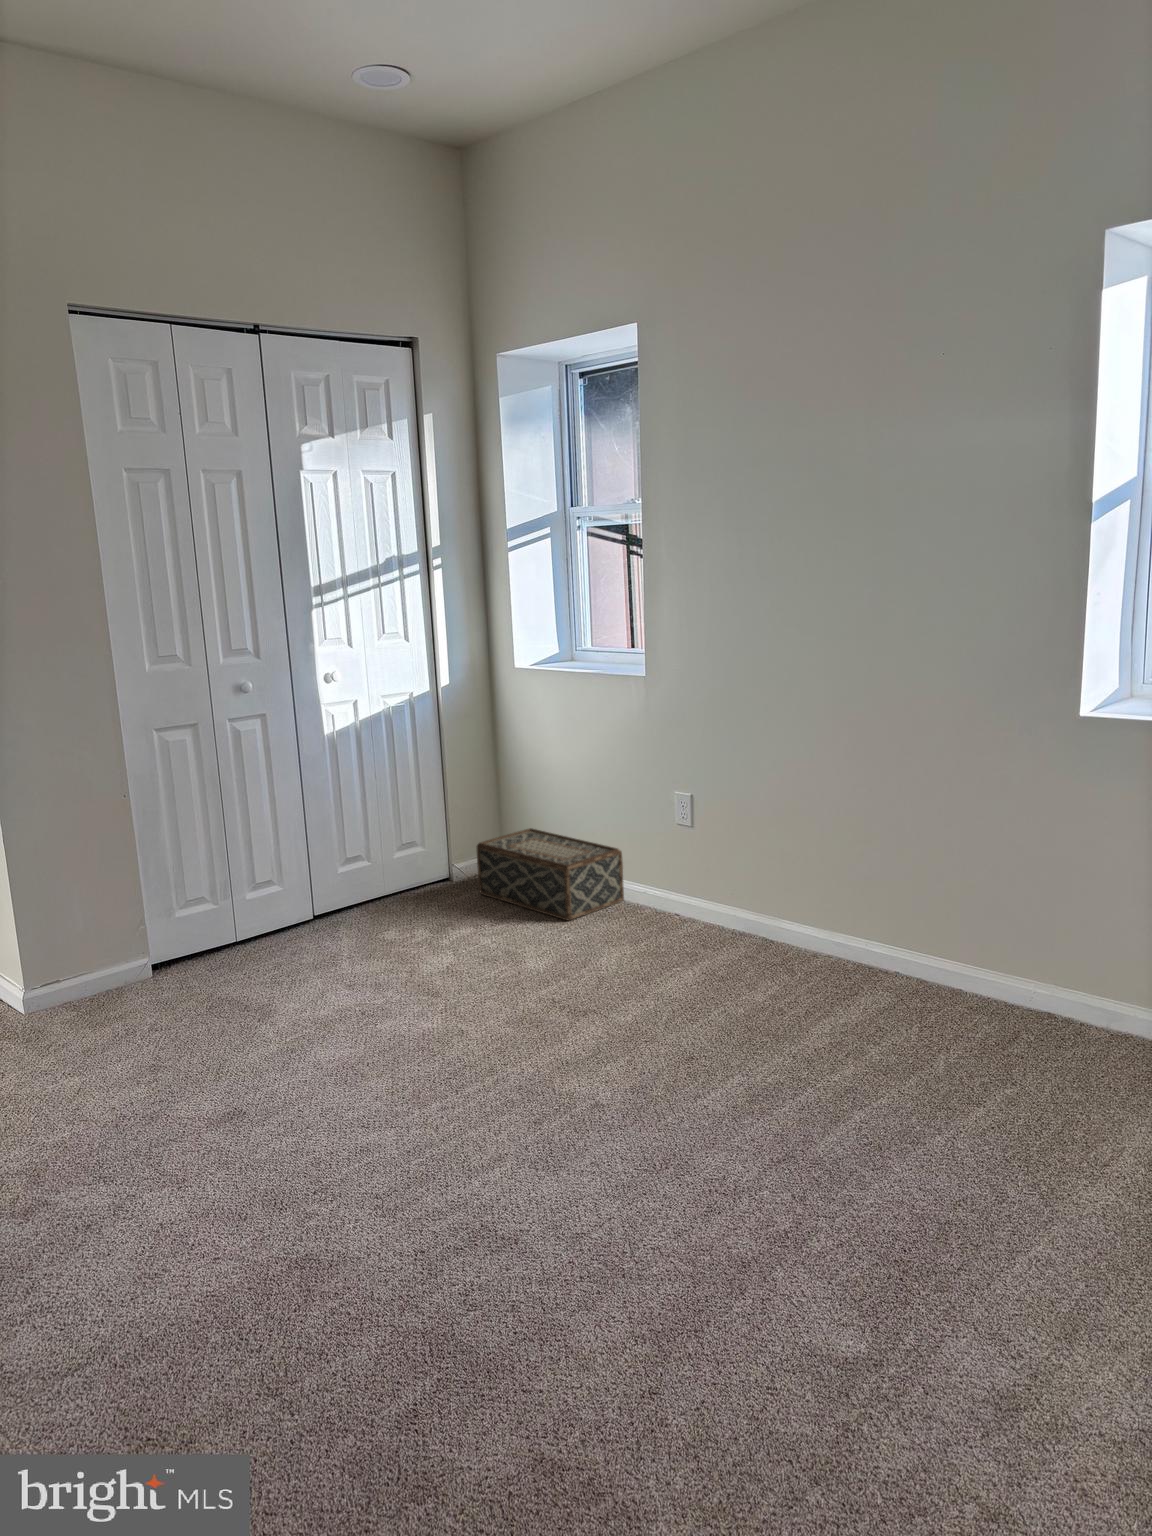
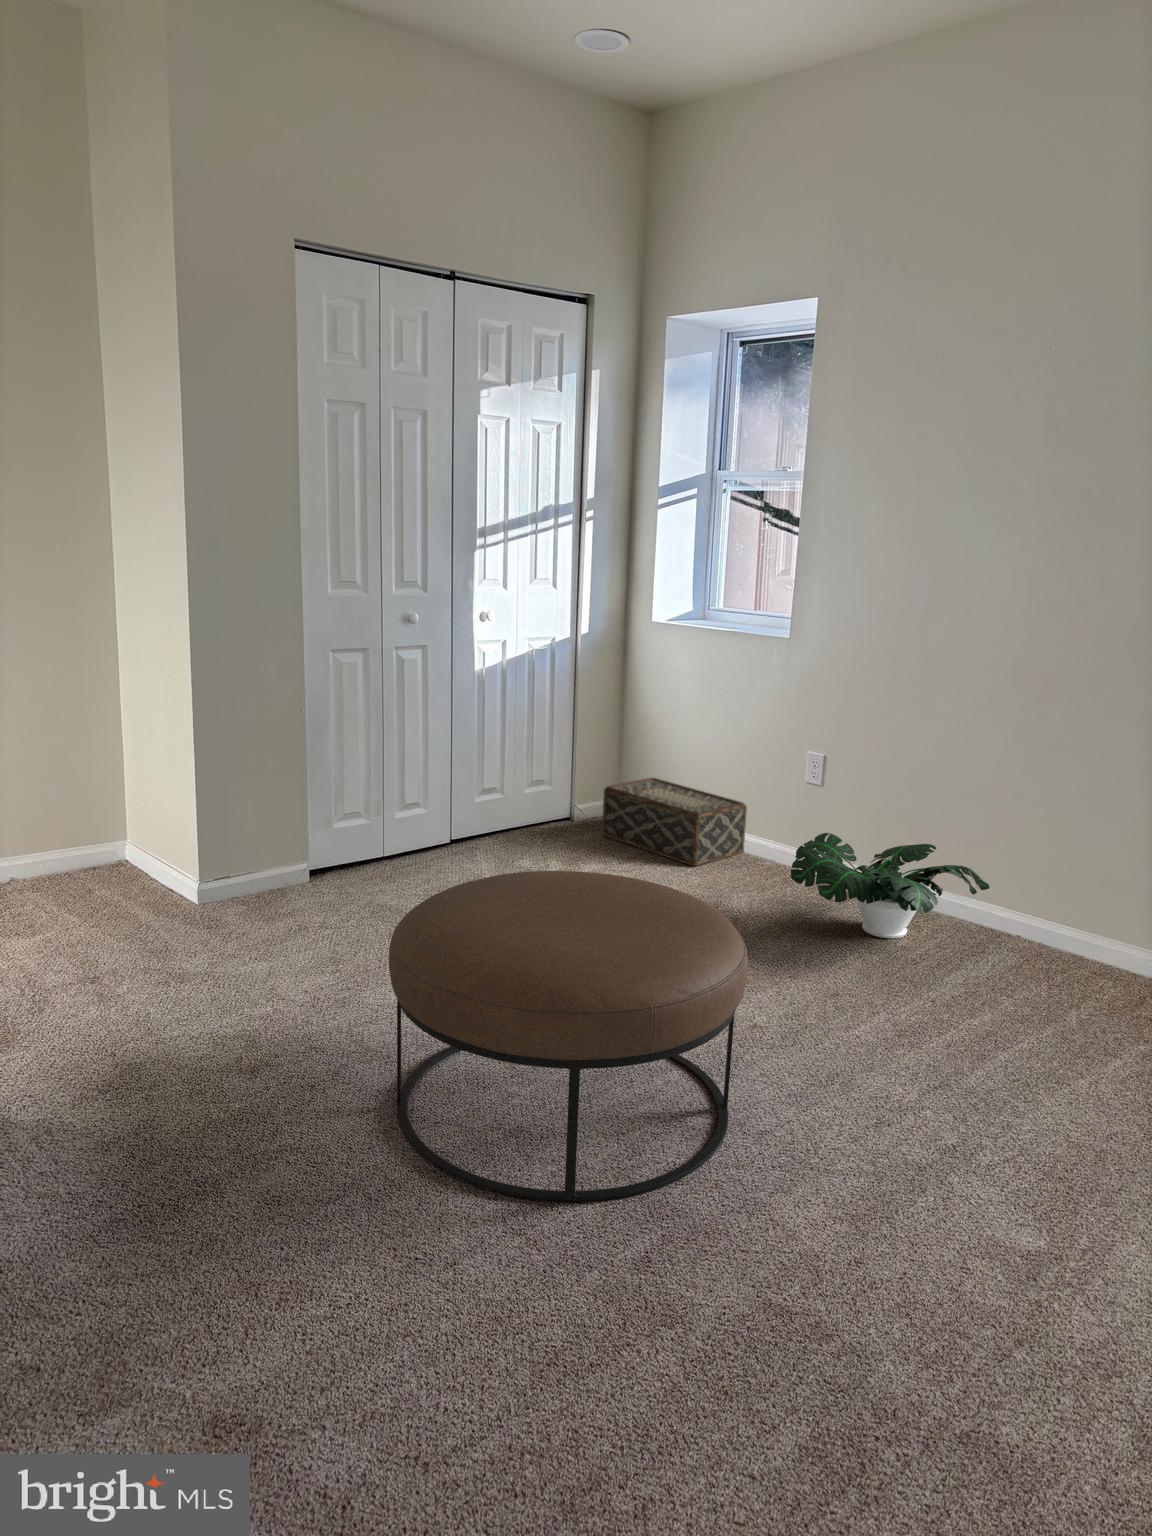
potted plant: none [648,878,857,986] -> present [791,833,990,938]
ottoman: none [141,958,544,1346] -> present [389,871,748,1201]

